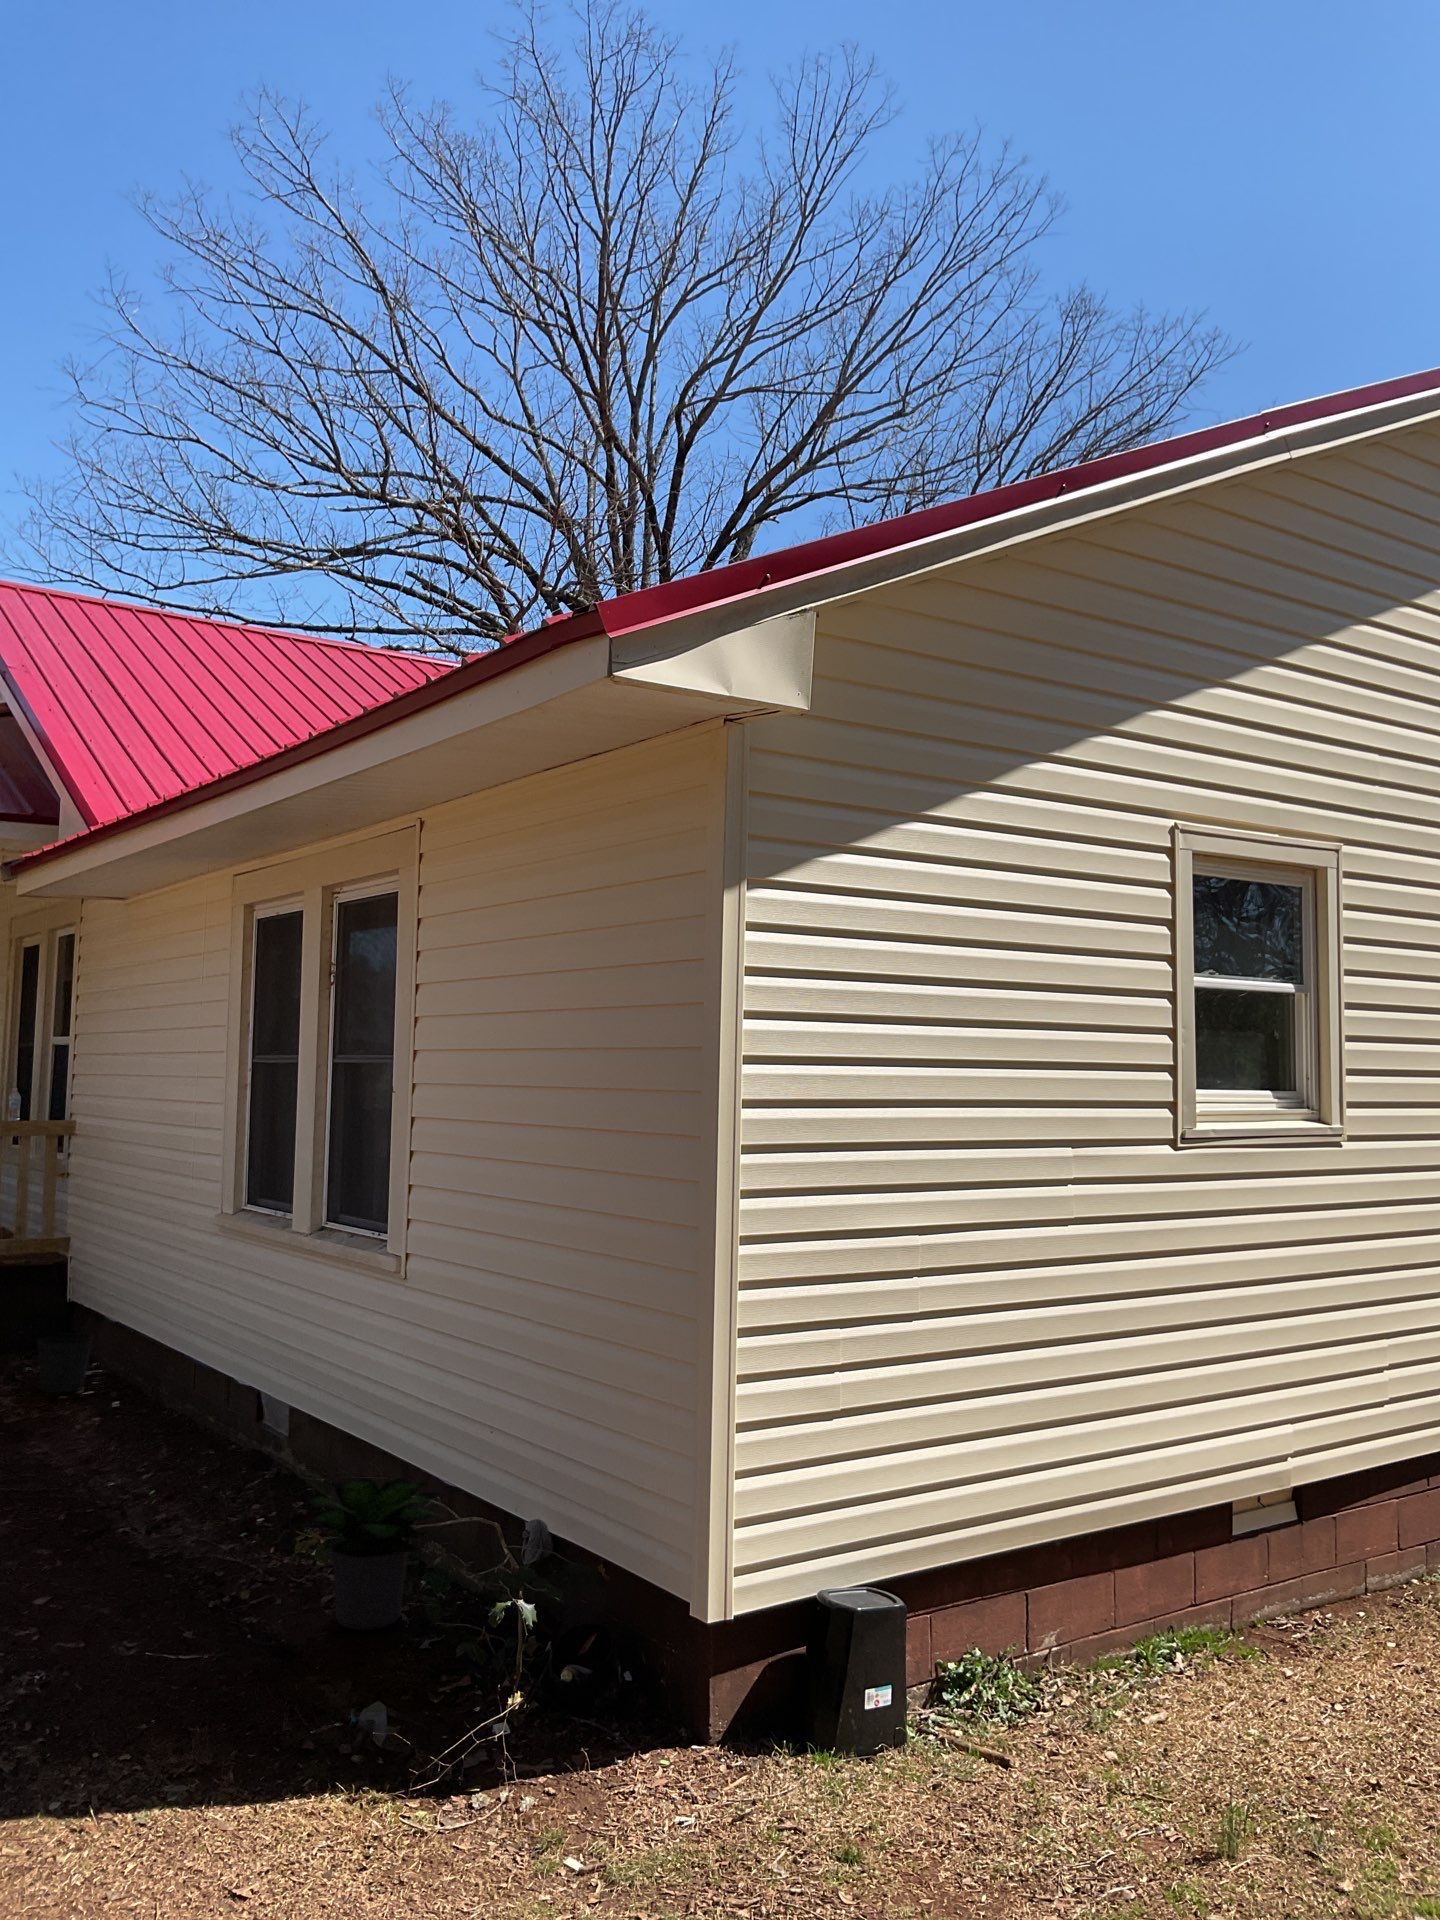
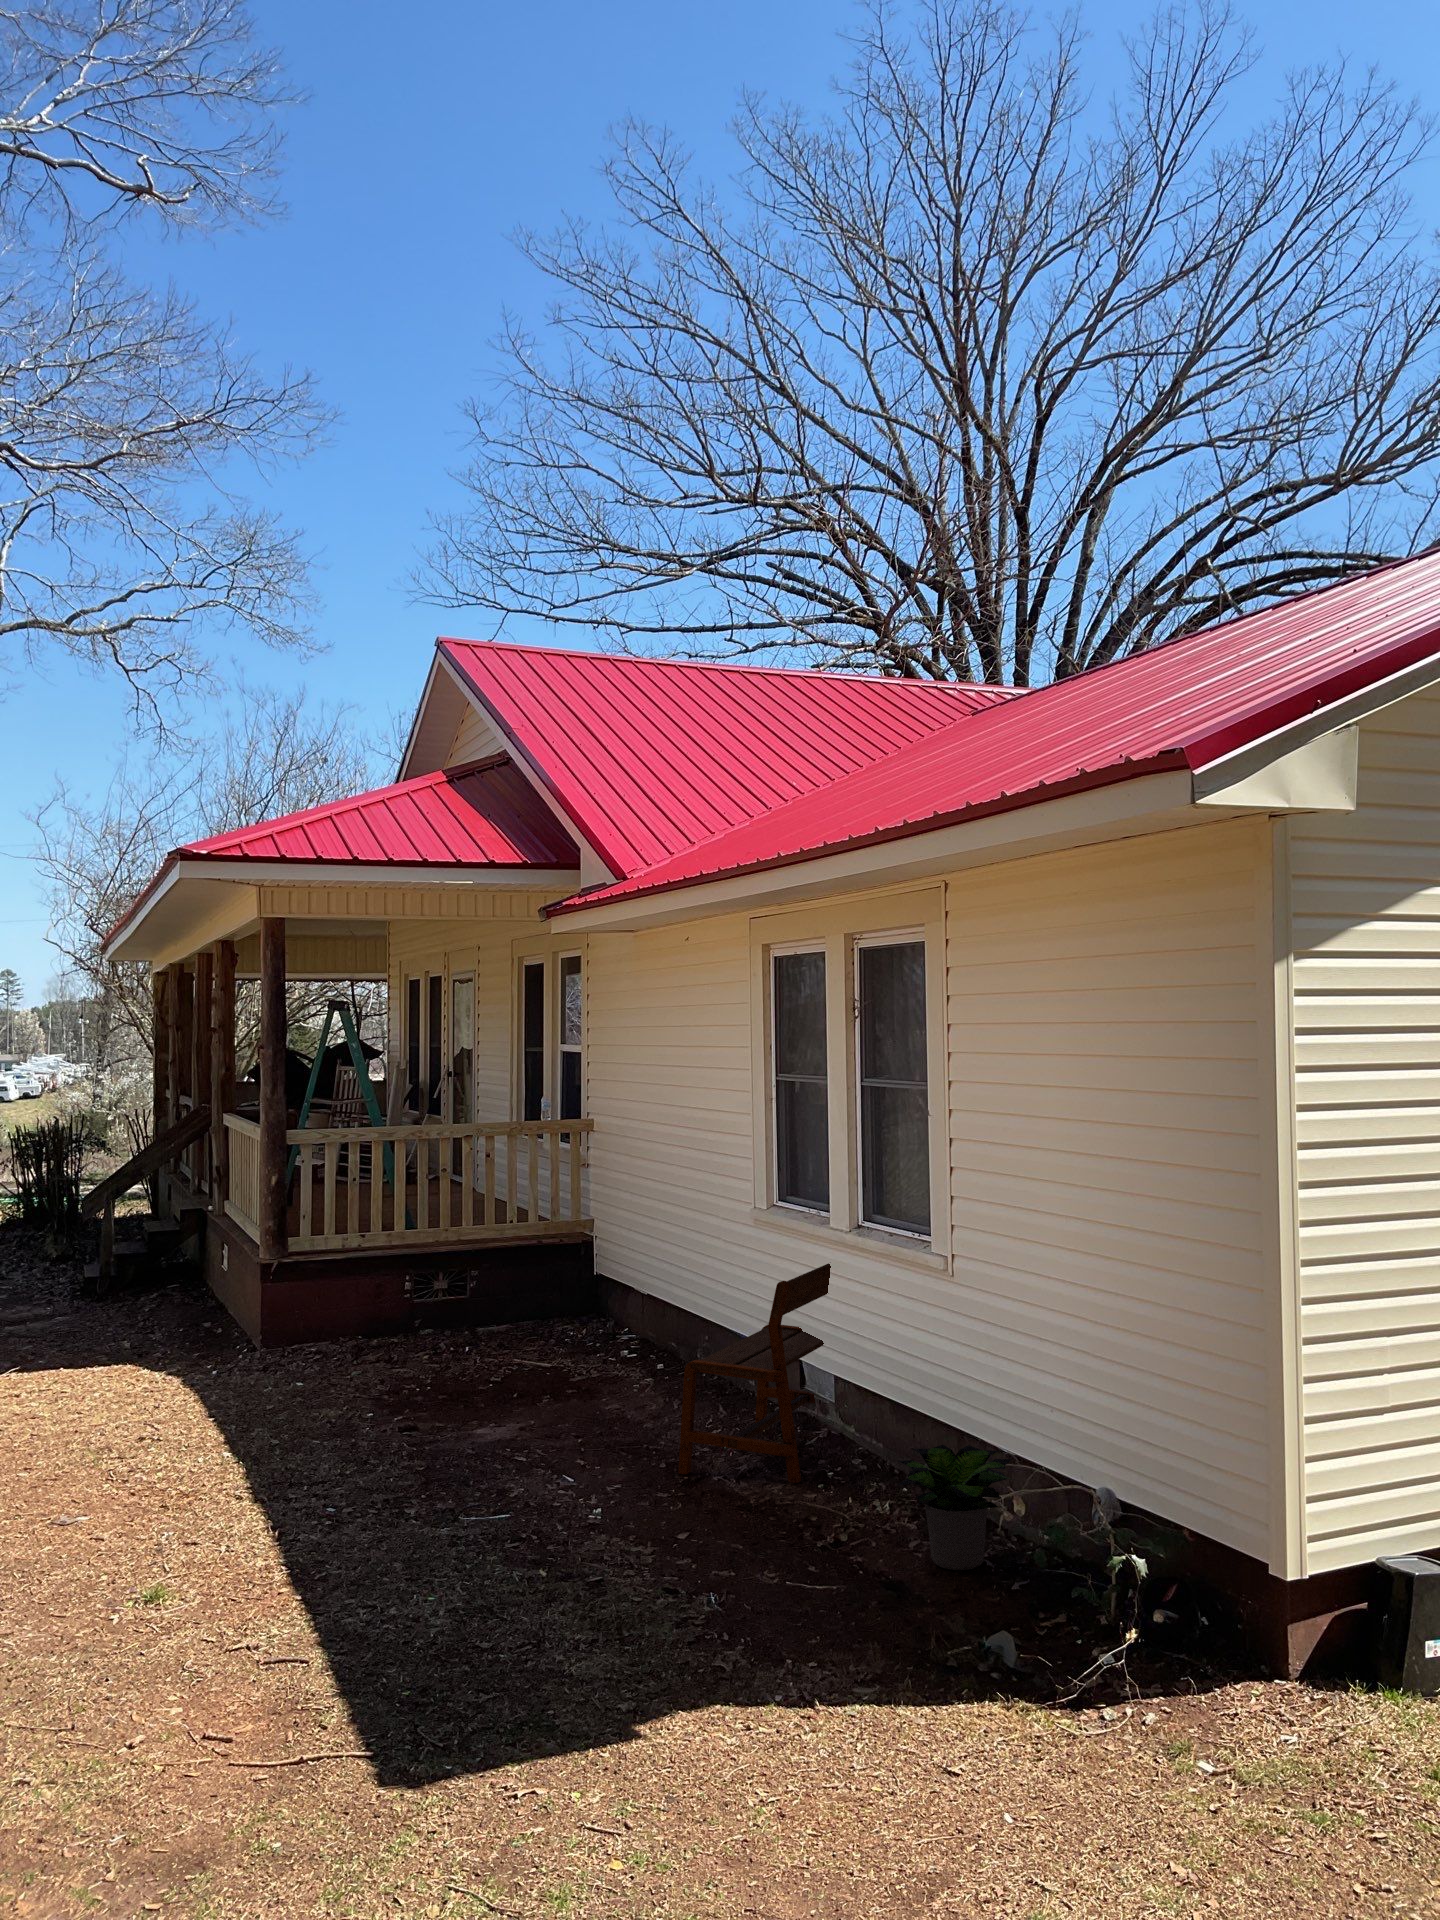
bench: none [69,1265,319,1534] -> present [678,1263,831,1483]
bucket: present [37,1333,93,1393] -> none [586,1302,631,1353]

